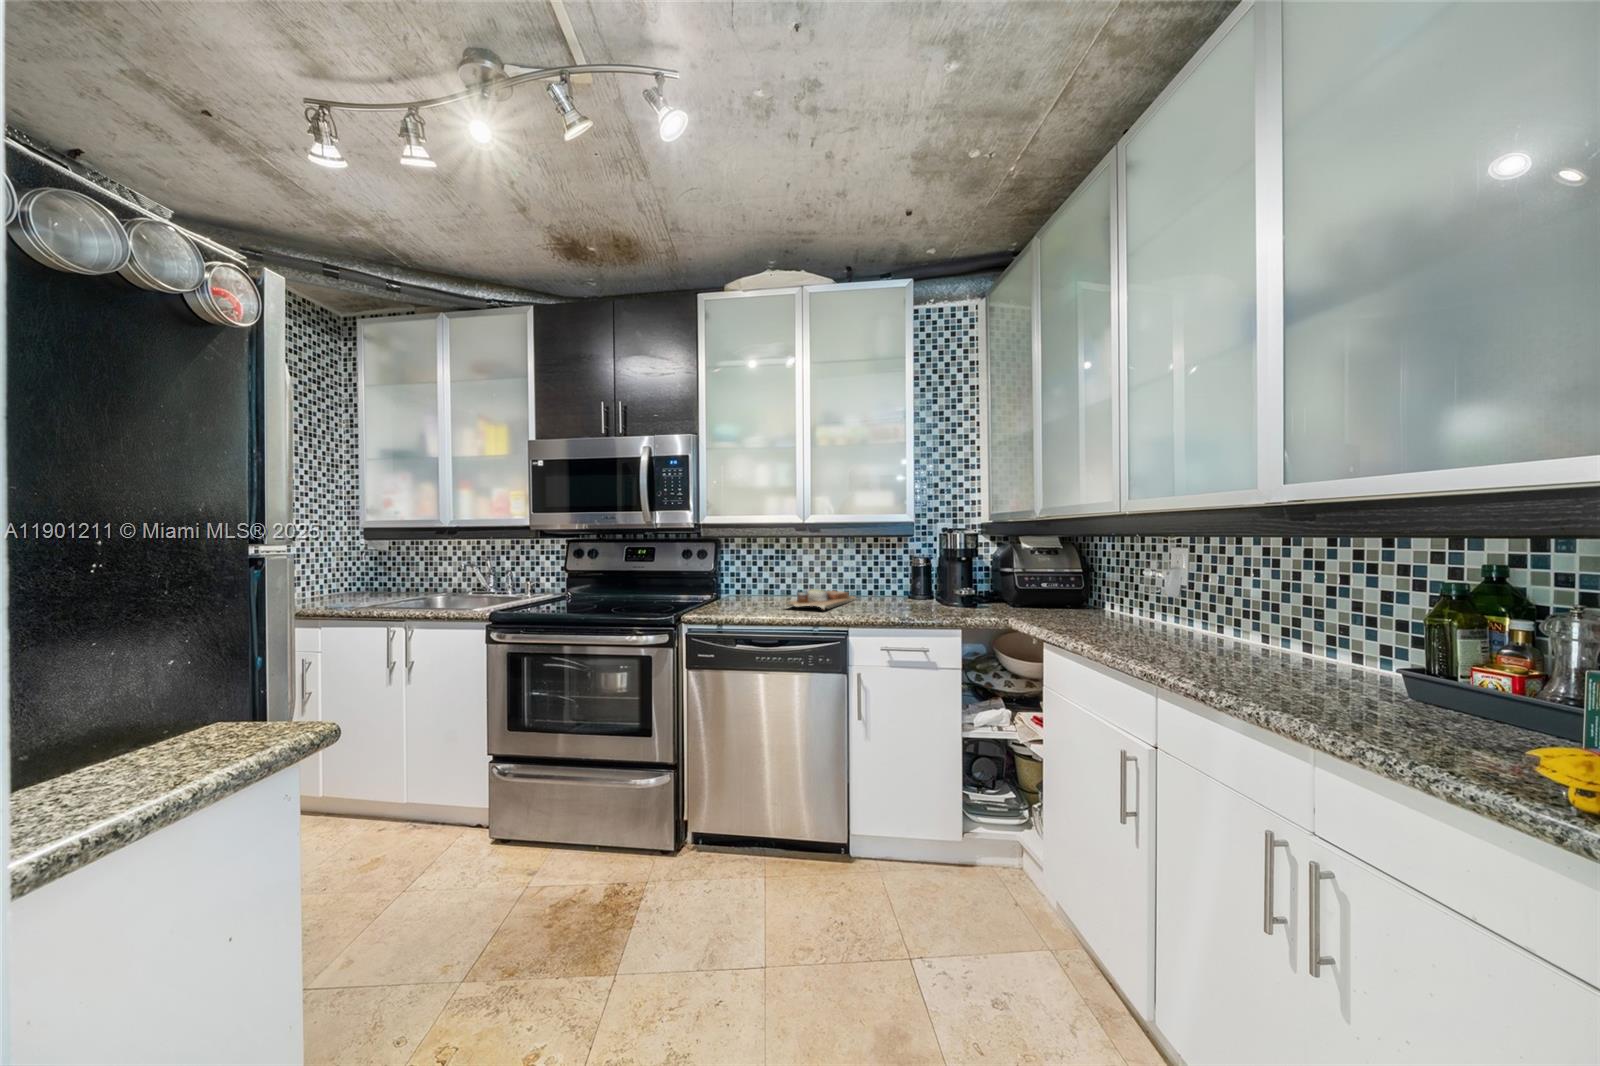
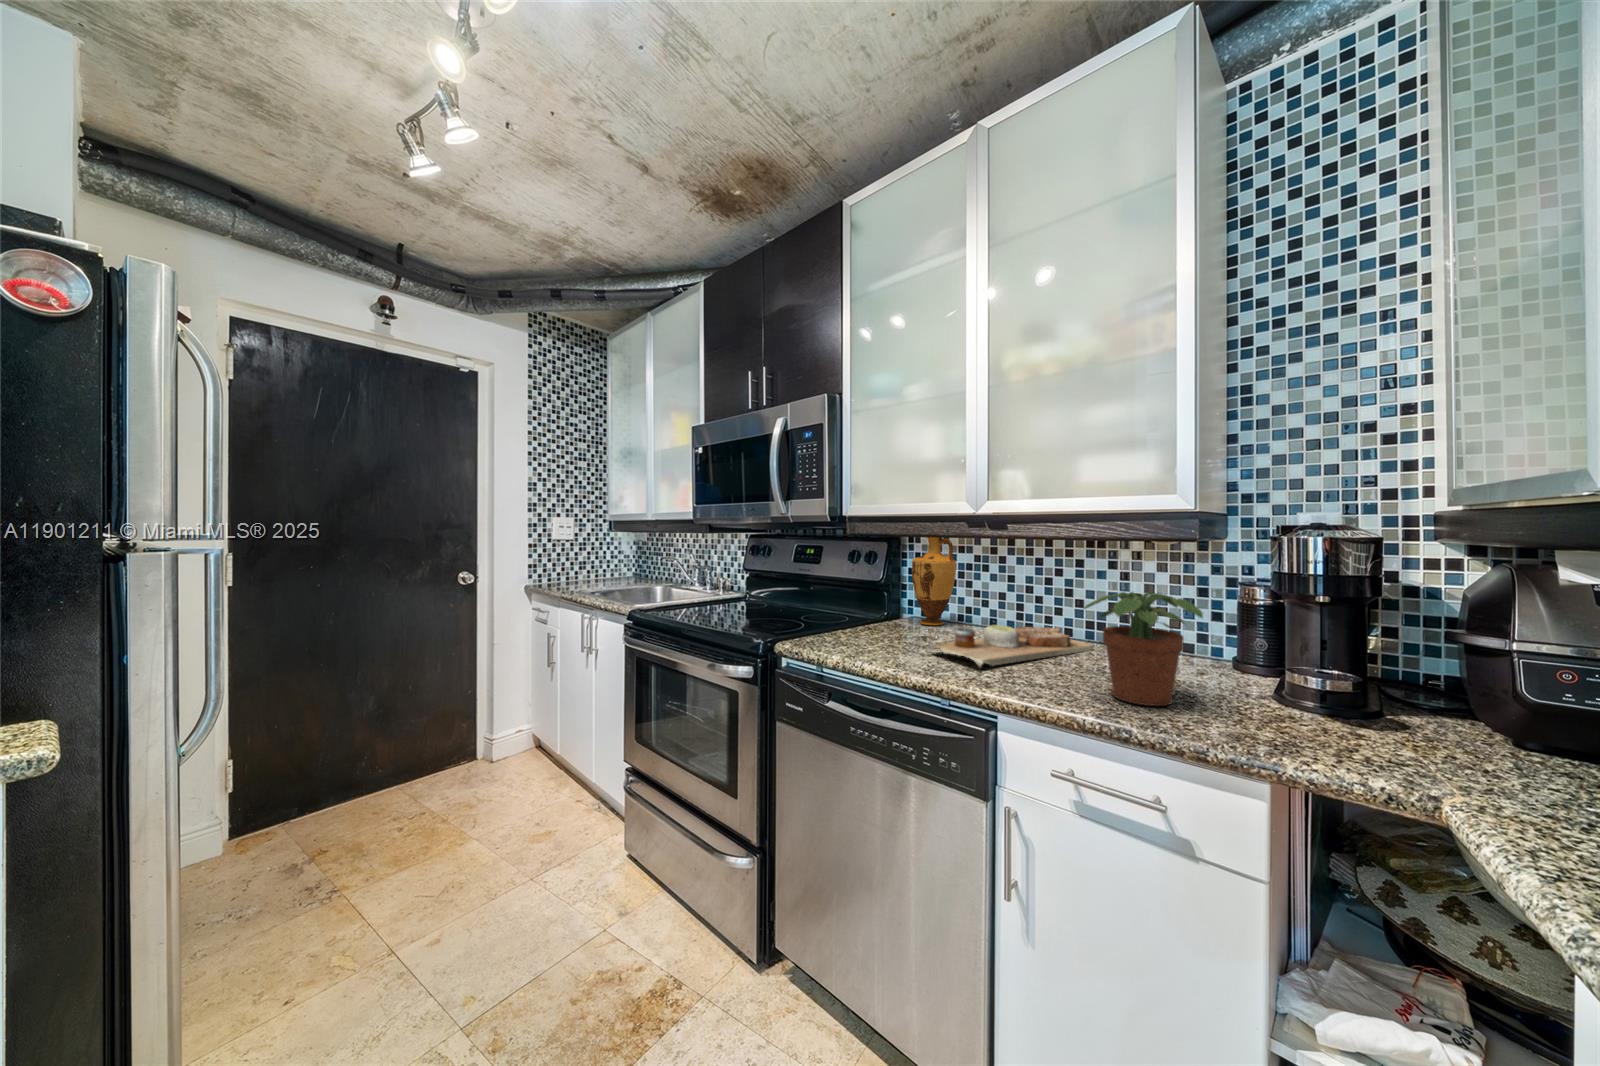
vase: none [737,534,767,598] -> present [912,535,956,625]
potted plant: none [882,560,930,613] -> present [1085,592,1203,706]

